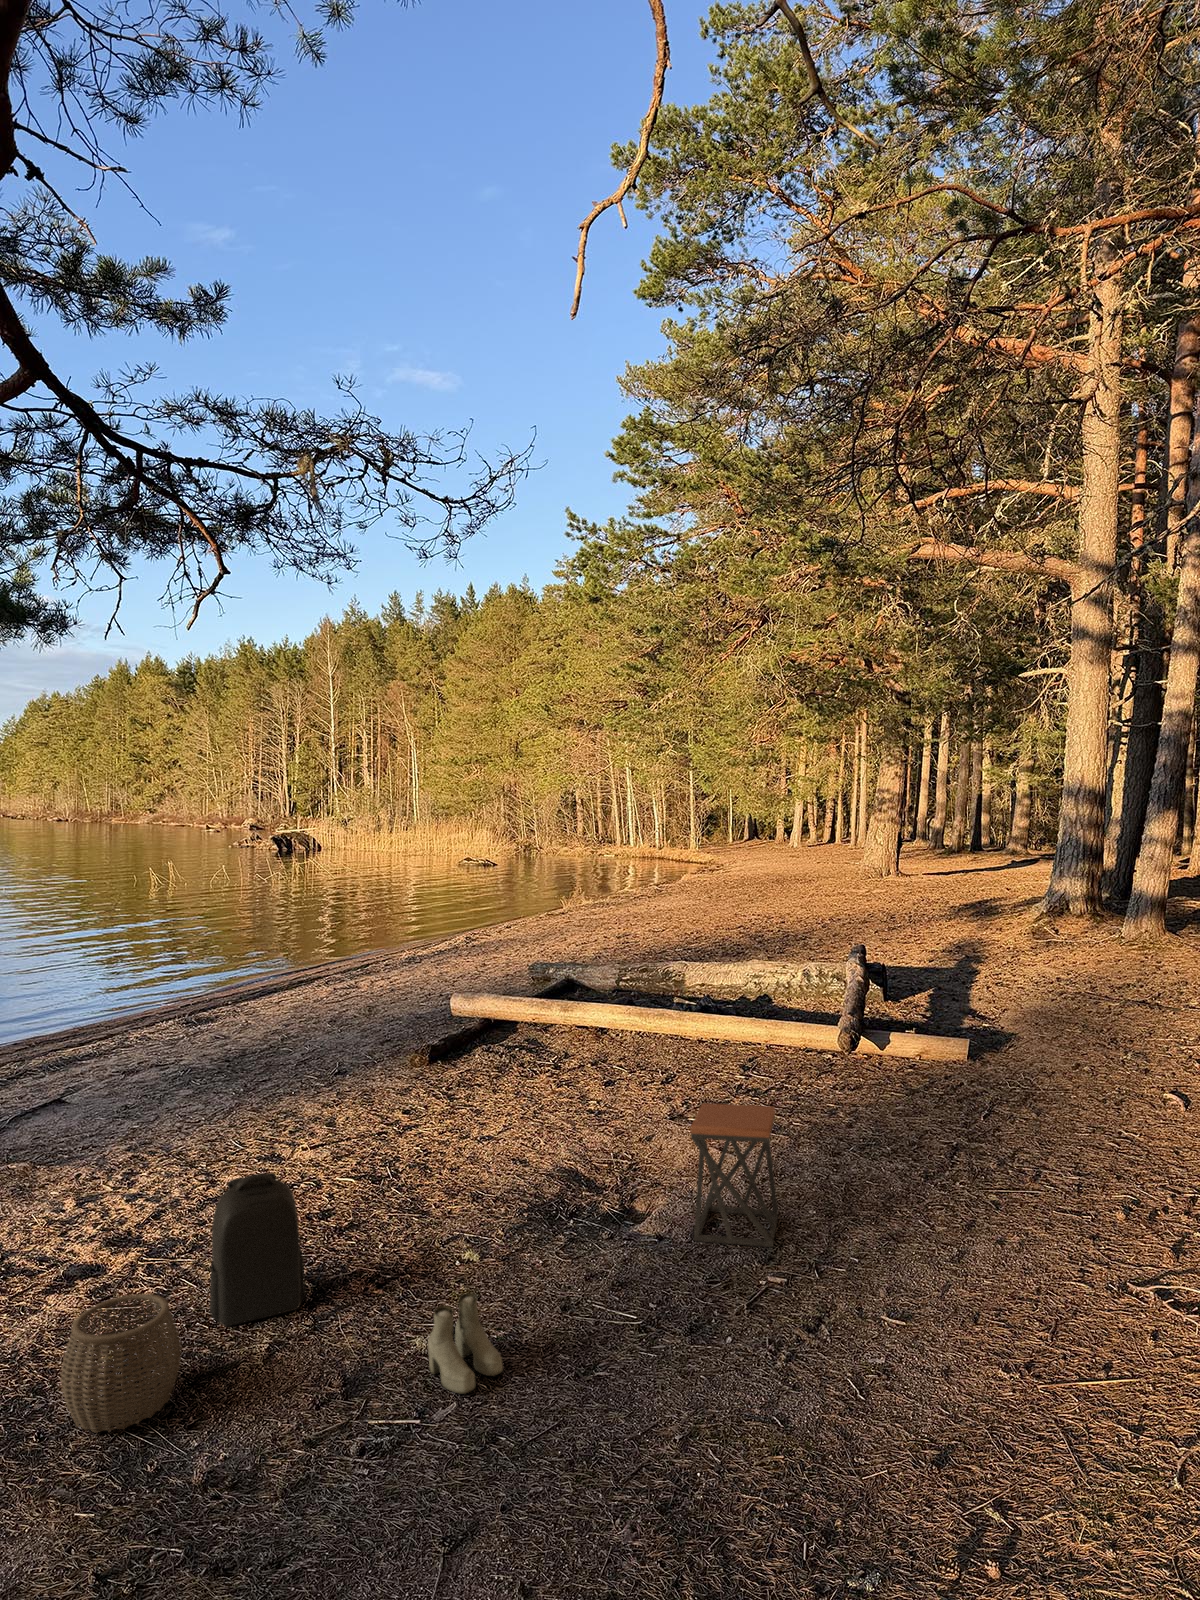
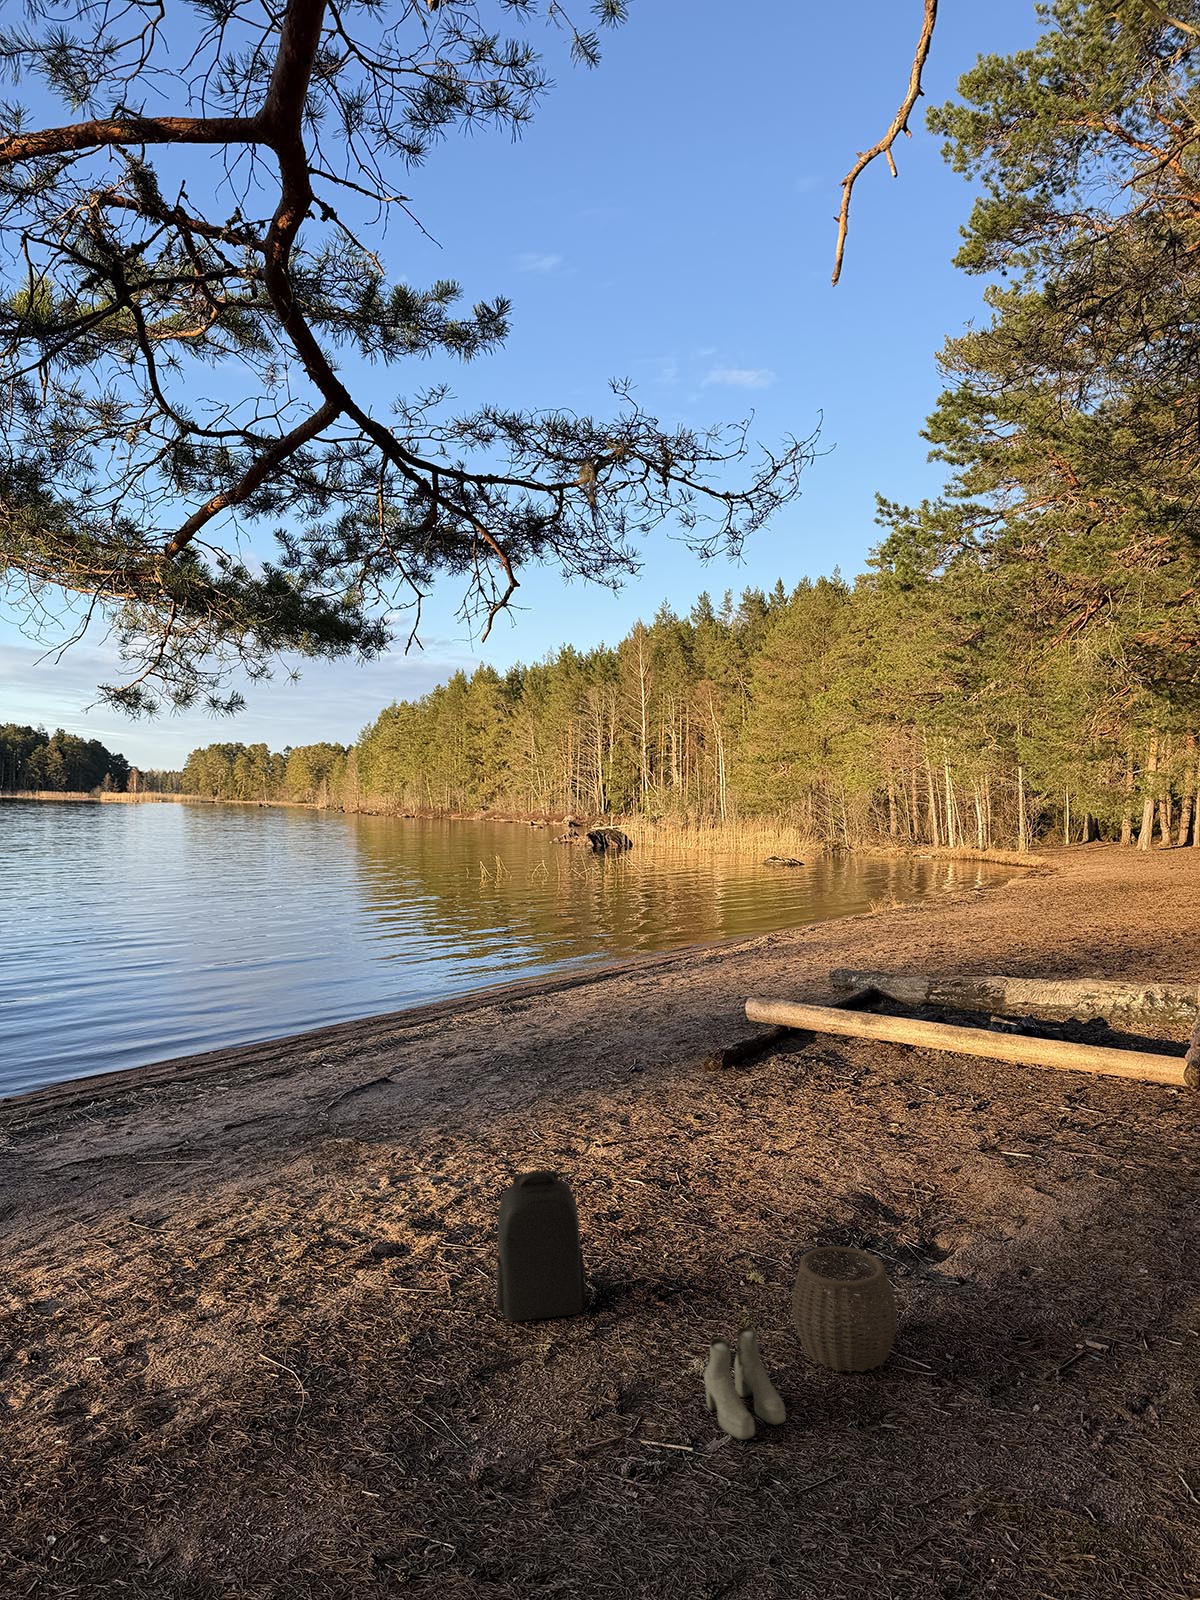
stool: present [691,1103,778,1247] -> none [1009,1139,1125,1321]
woven basket: present [60,1294,182,1433] -> present [792,1246,897,1372]

